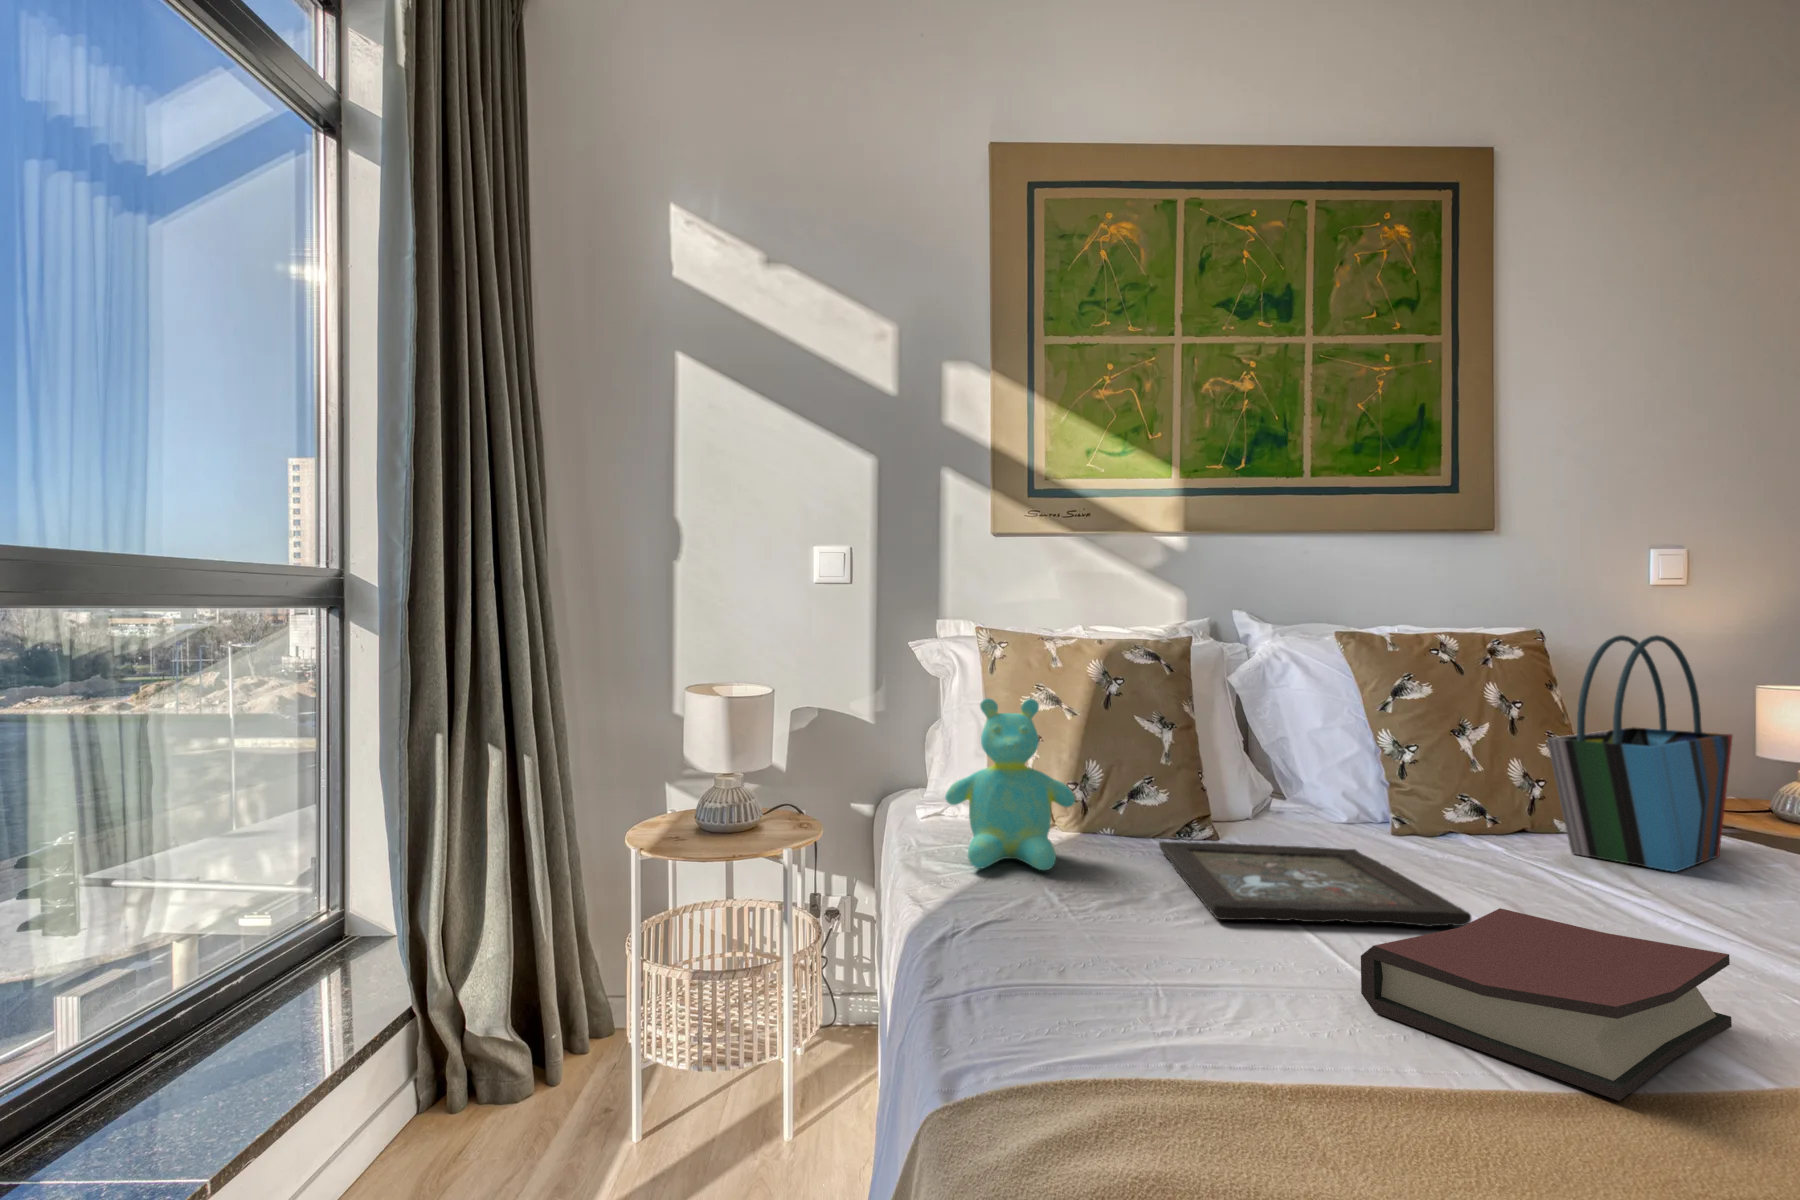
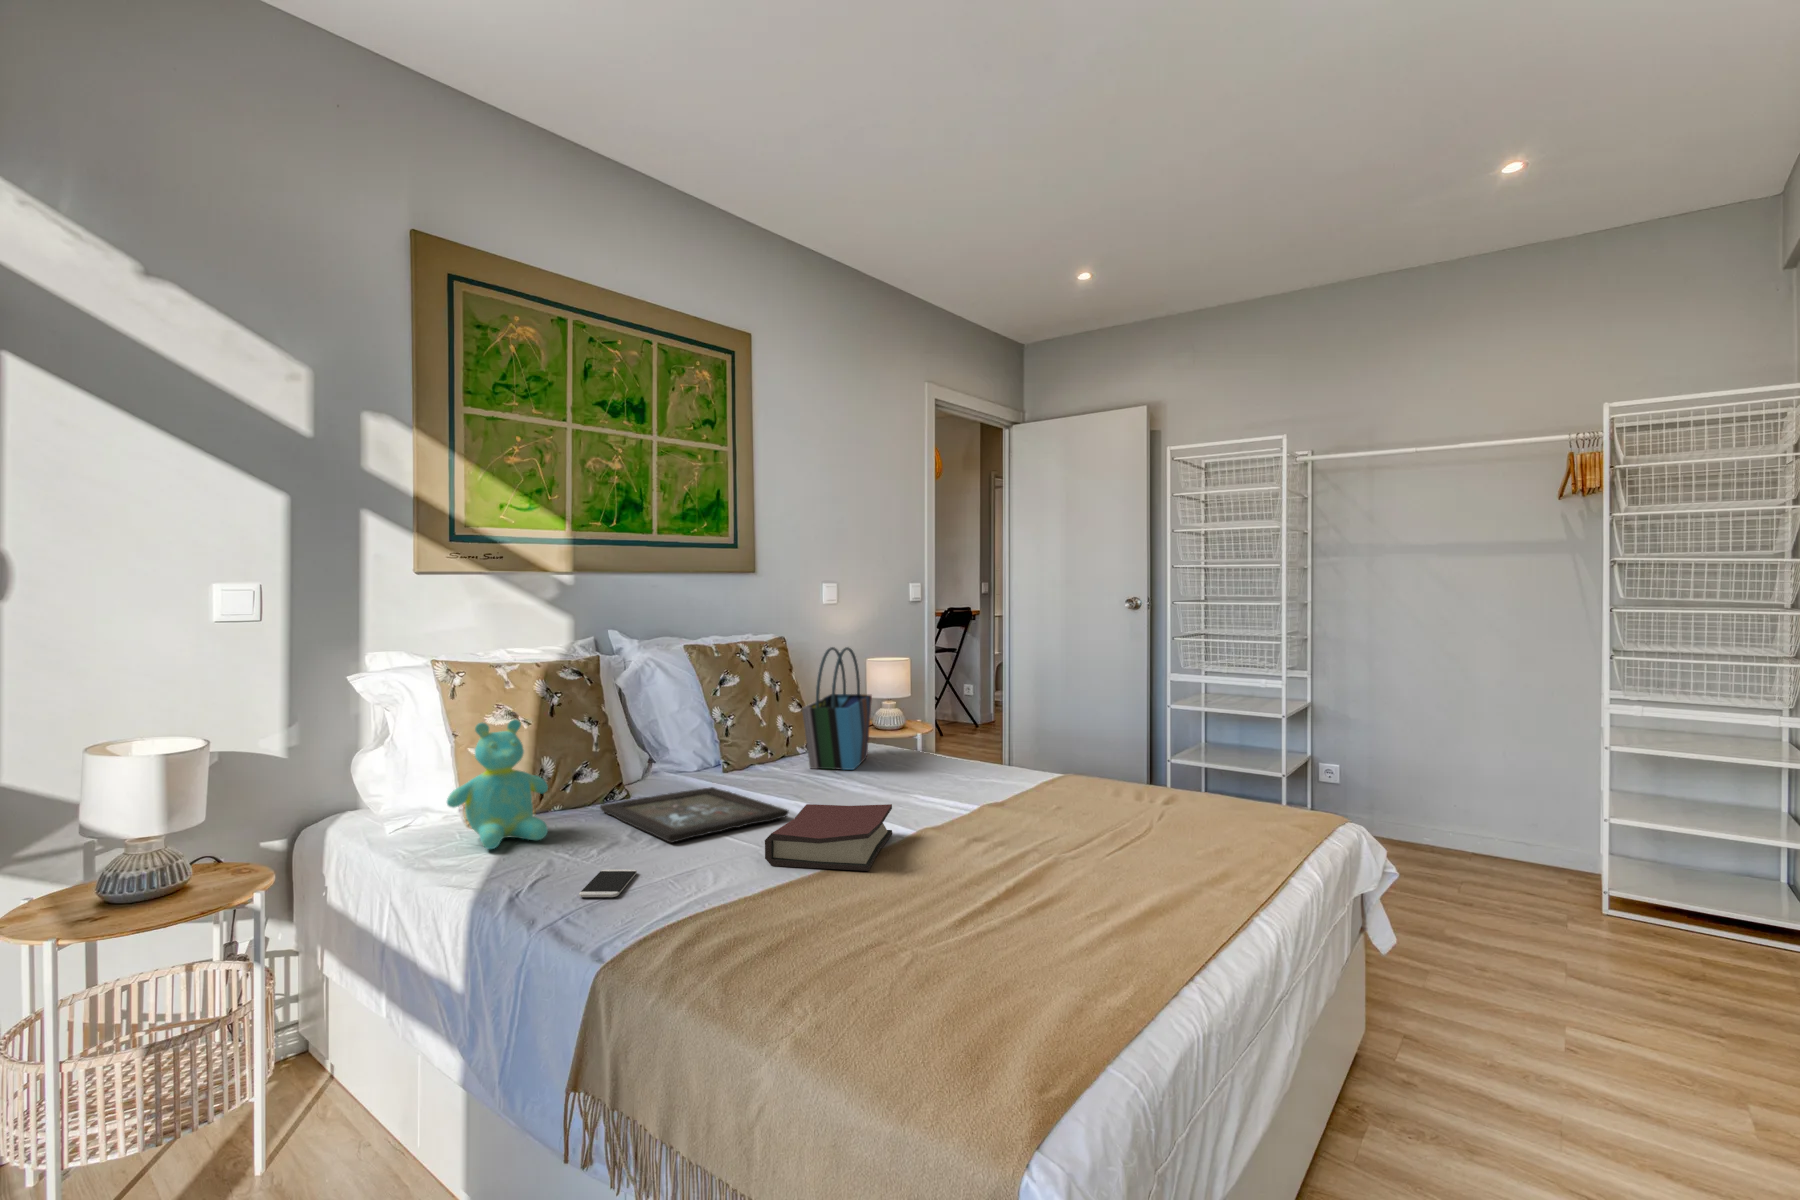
smartphone: none [1007,934,1123,982] -> present [579,869,637,897]

